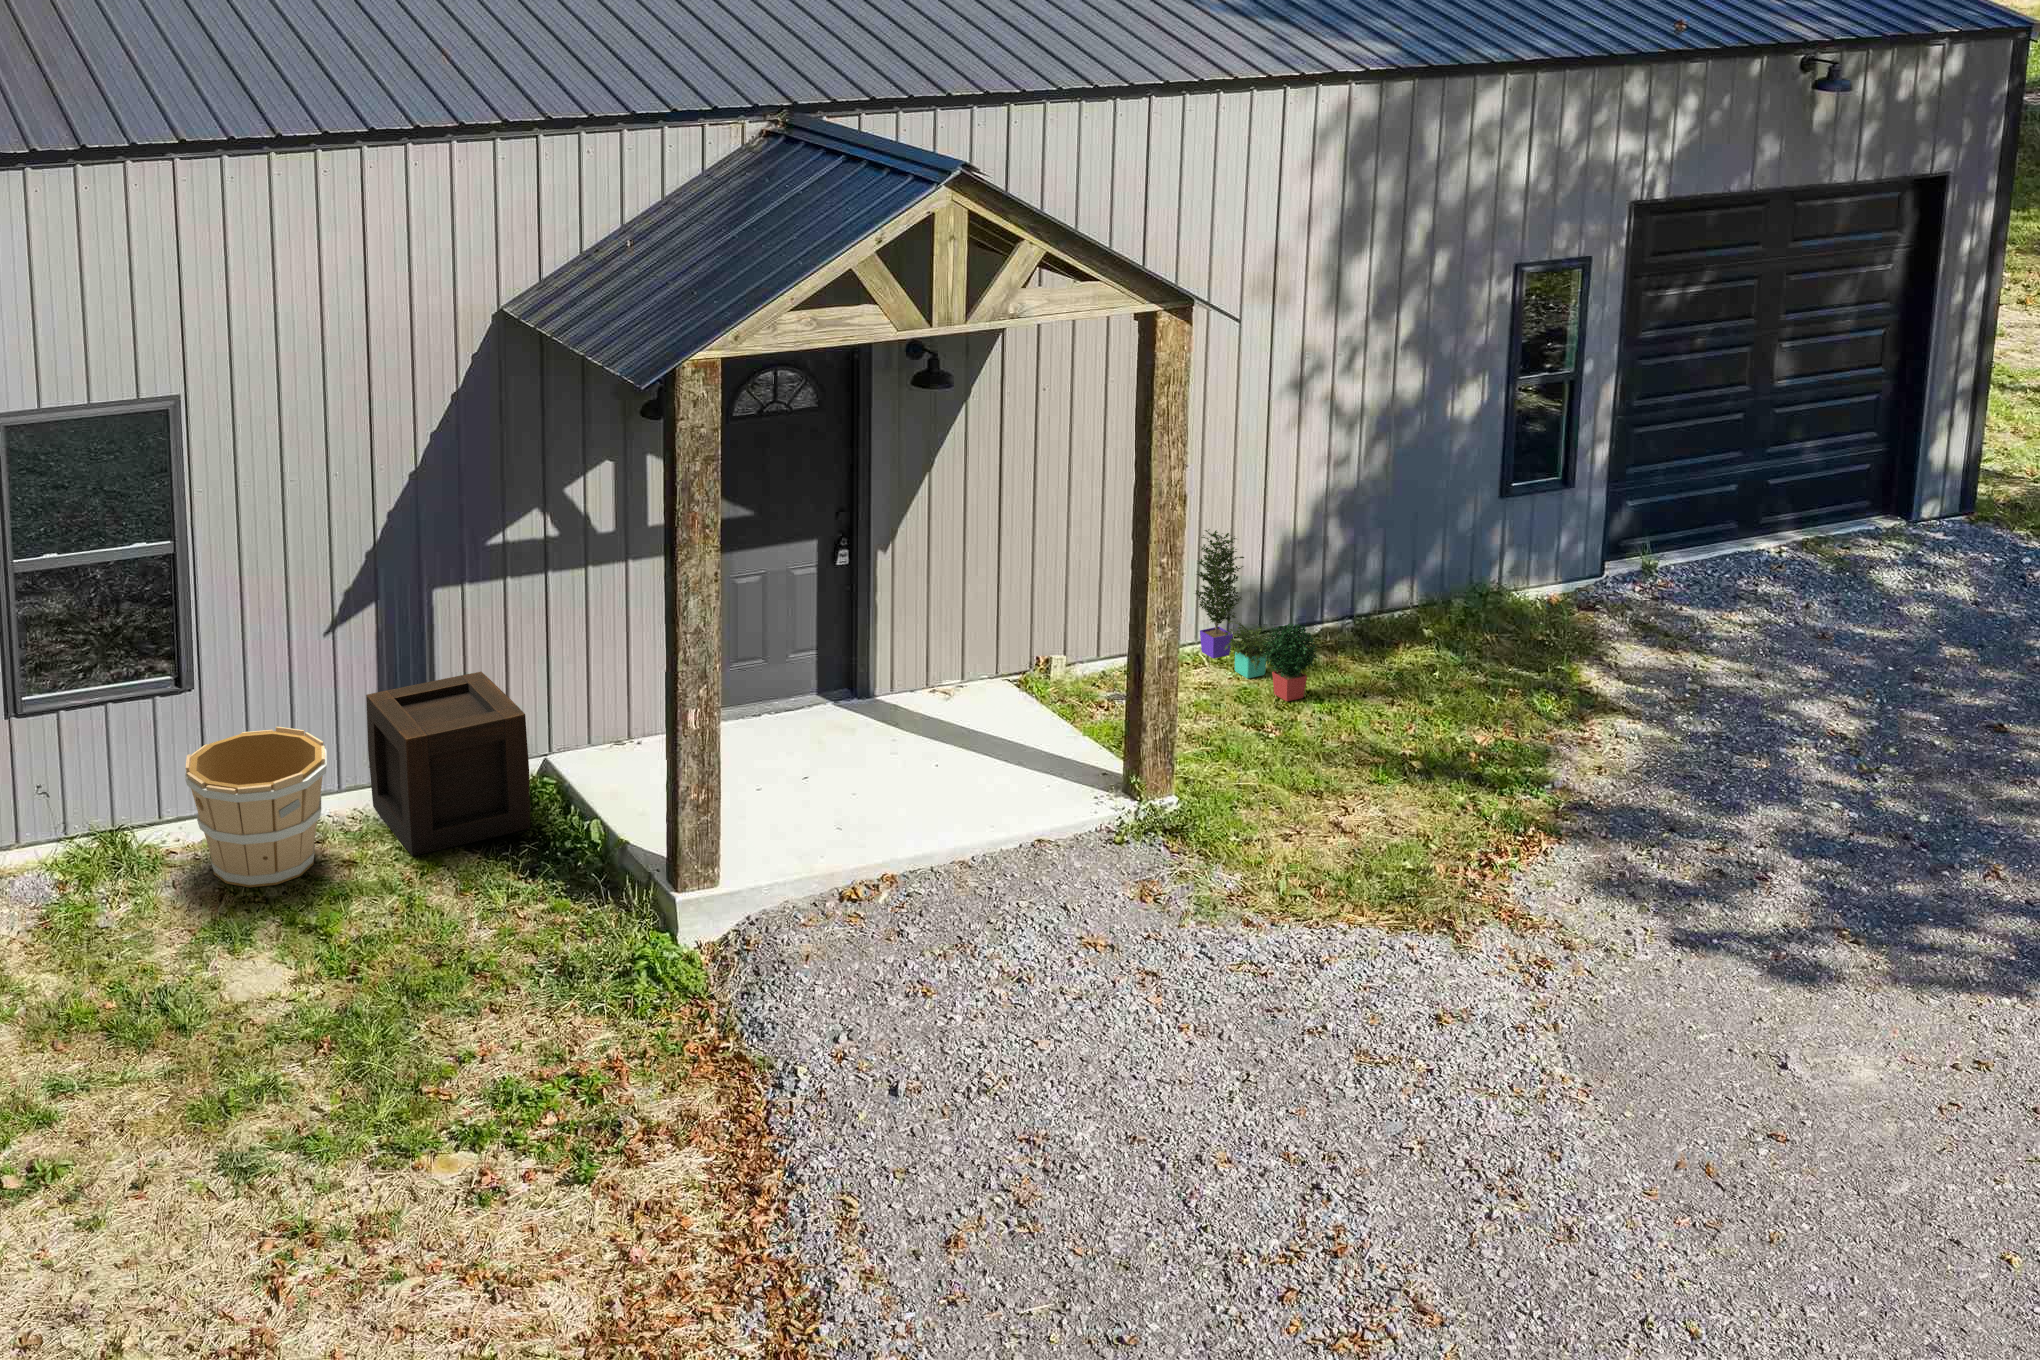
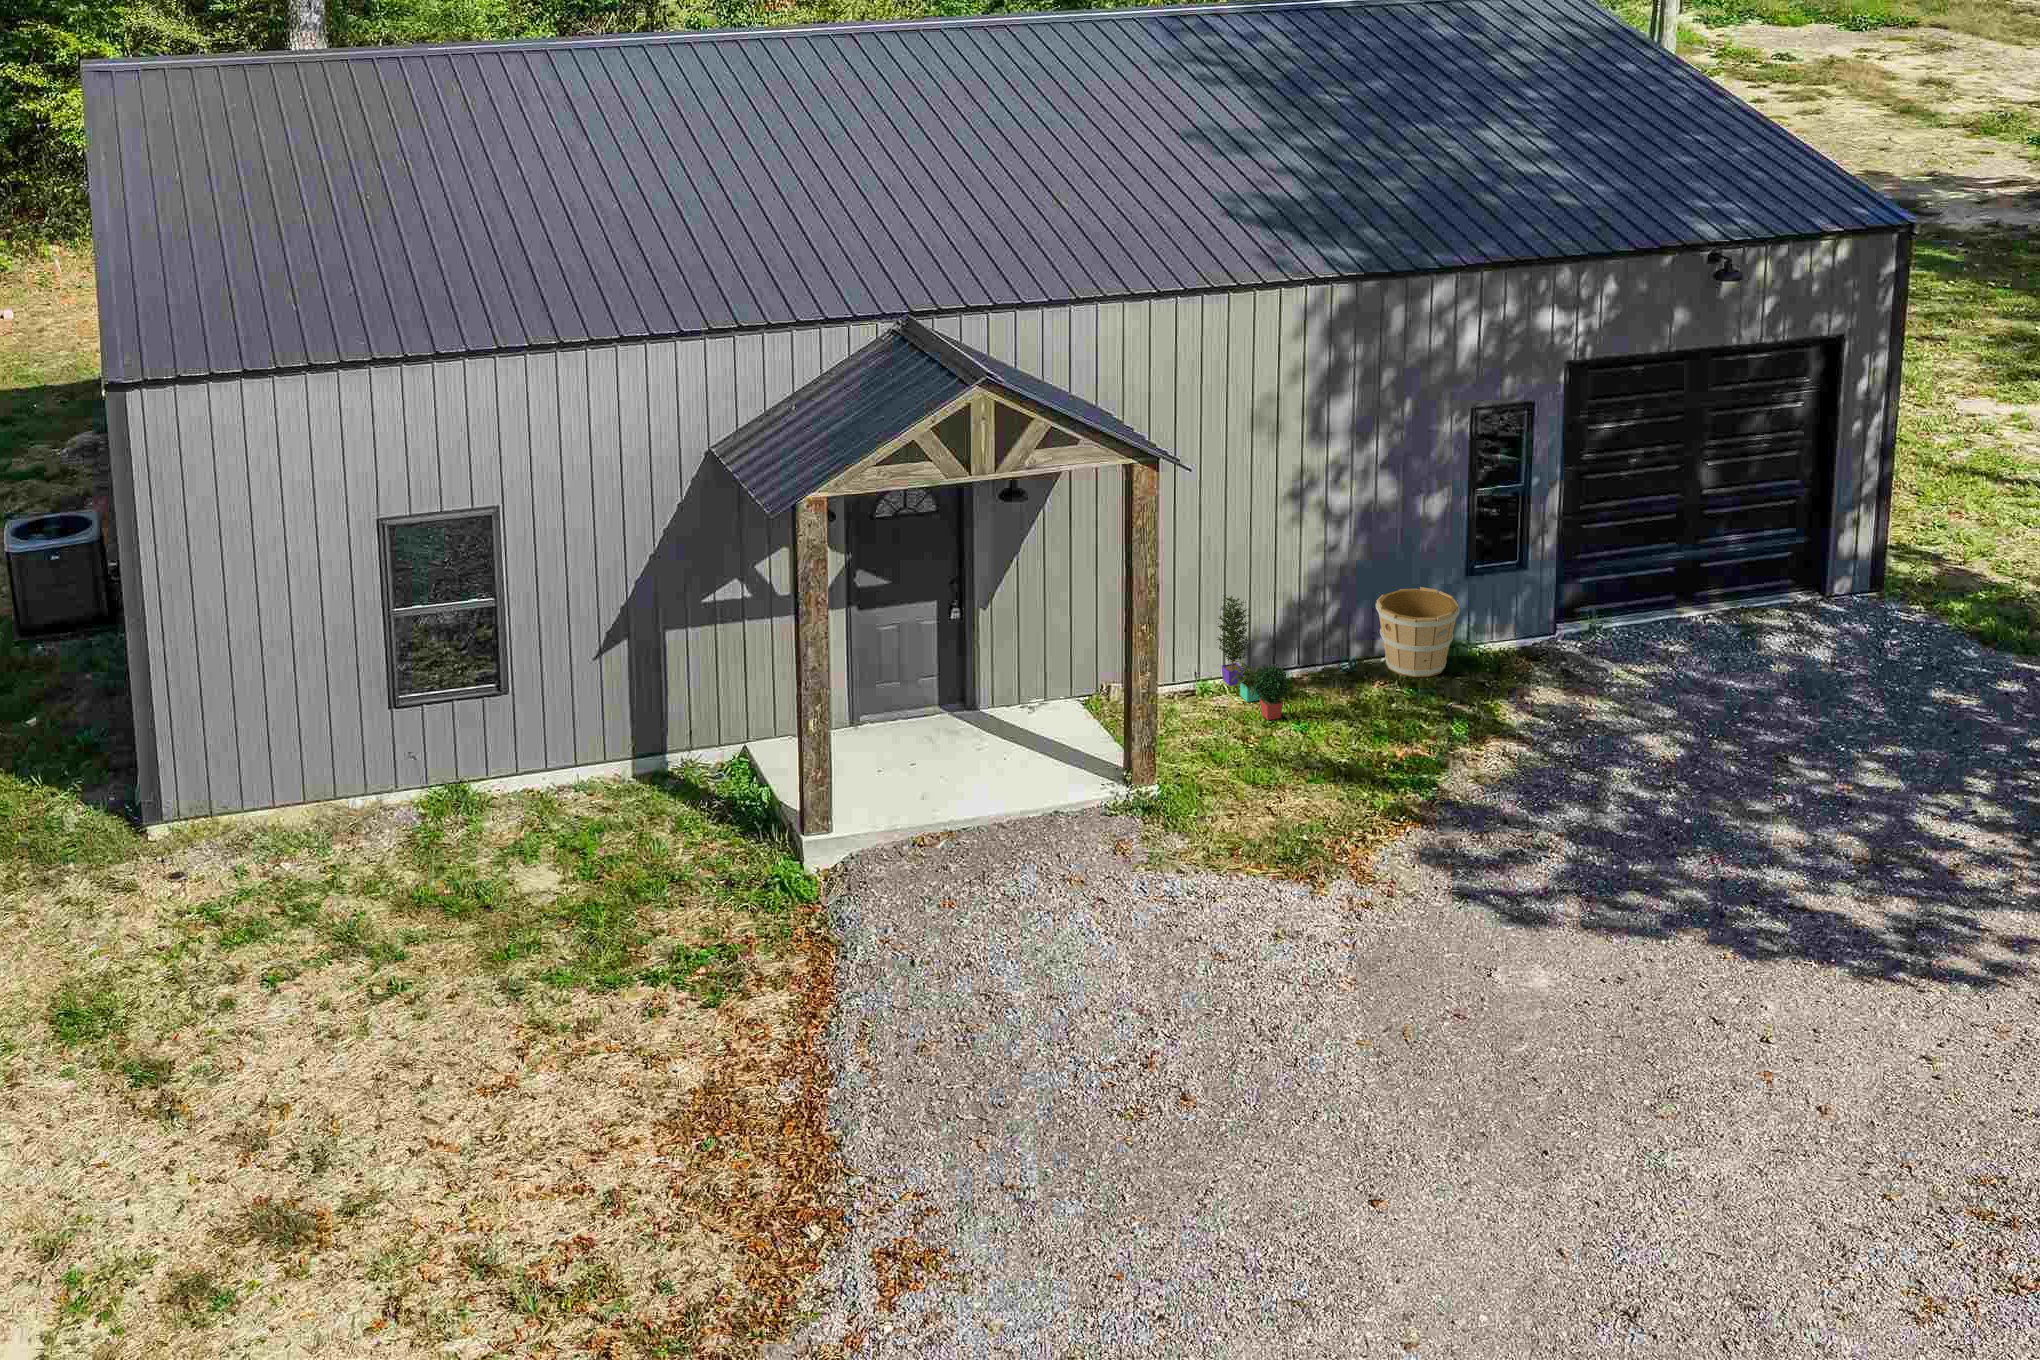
wooden crate: present [366,672,530,856] -> none [622,683,726,805]
wooden bucket: present [185,727,327,887] -> present [1376,587,1460,677]

